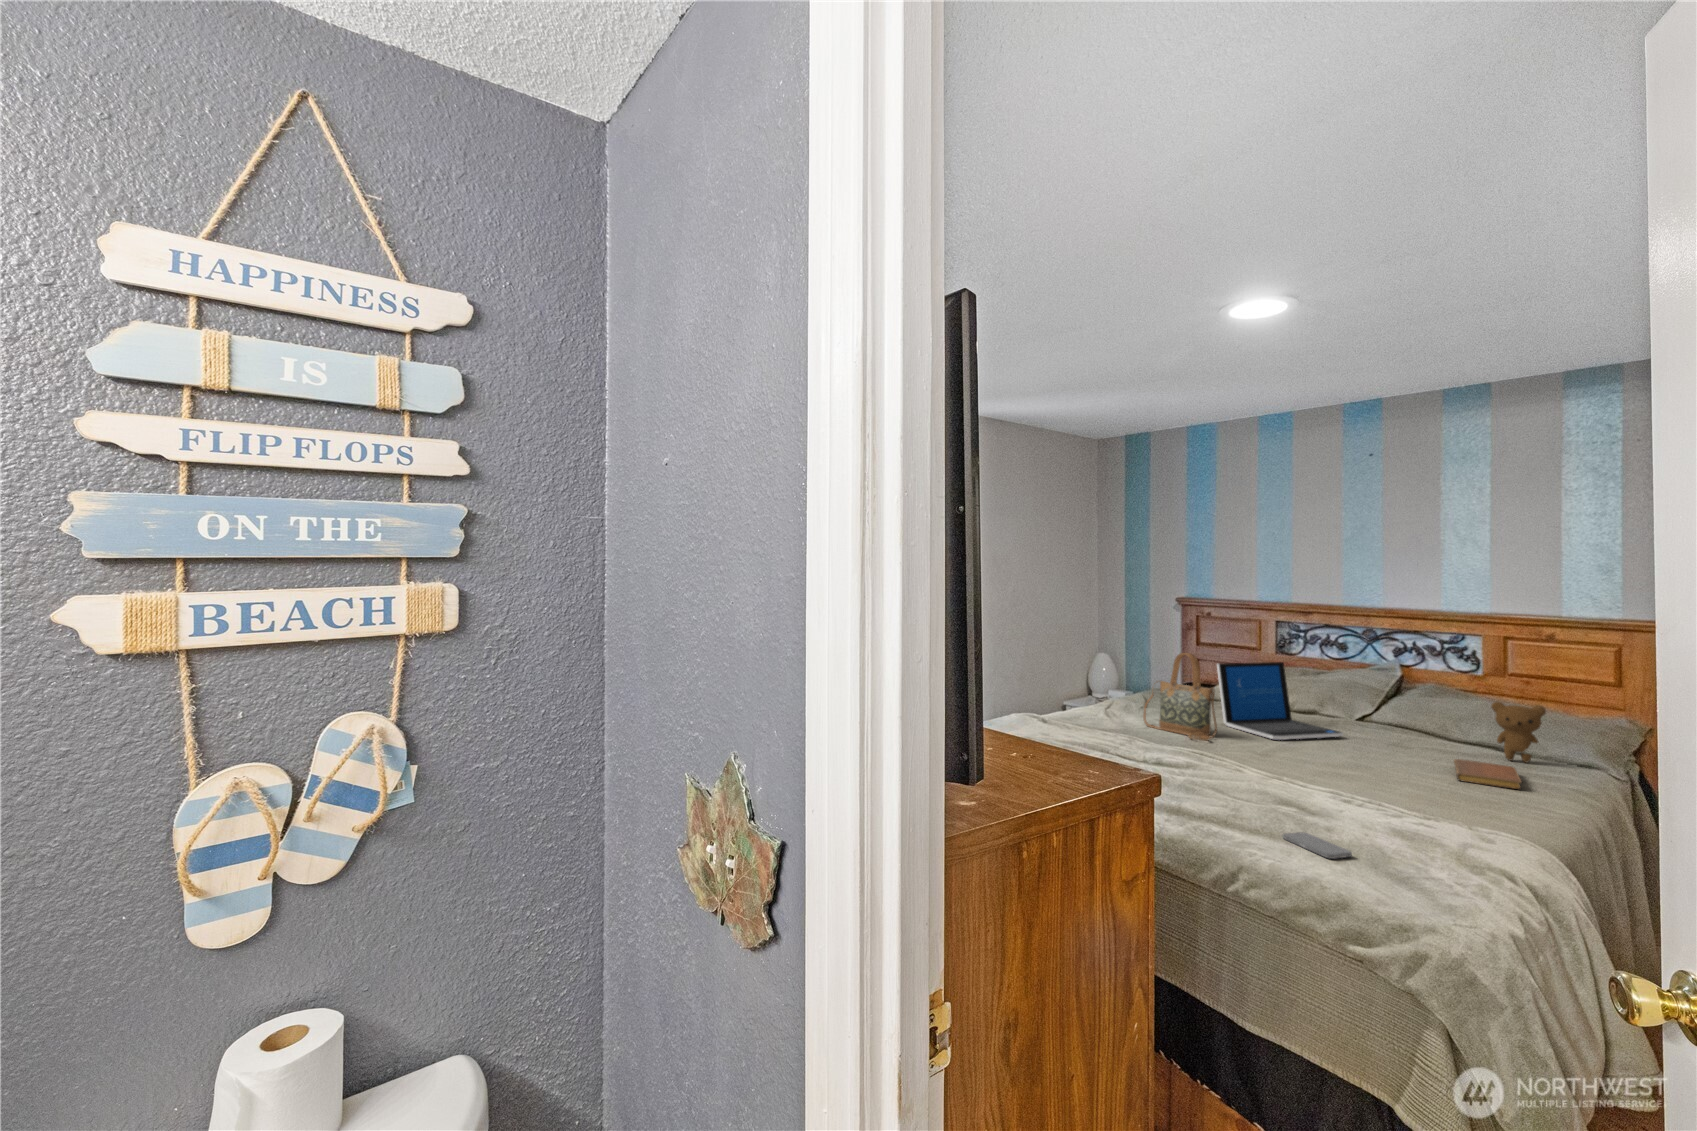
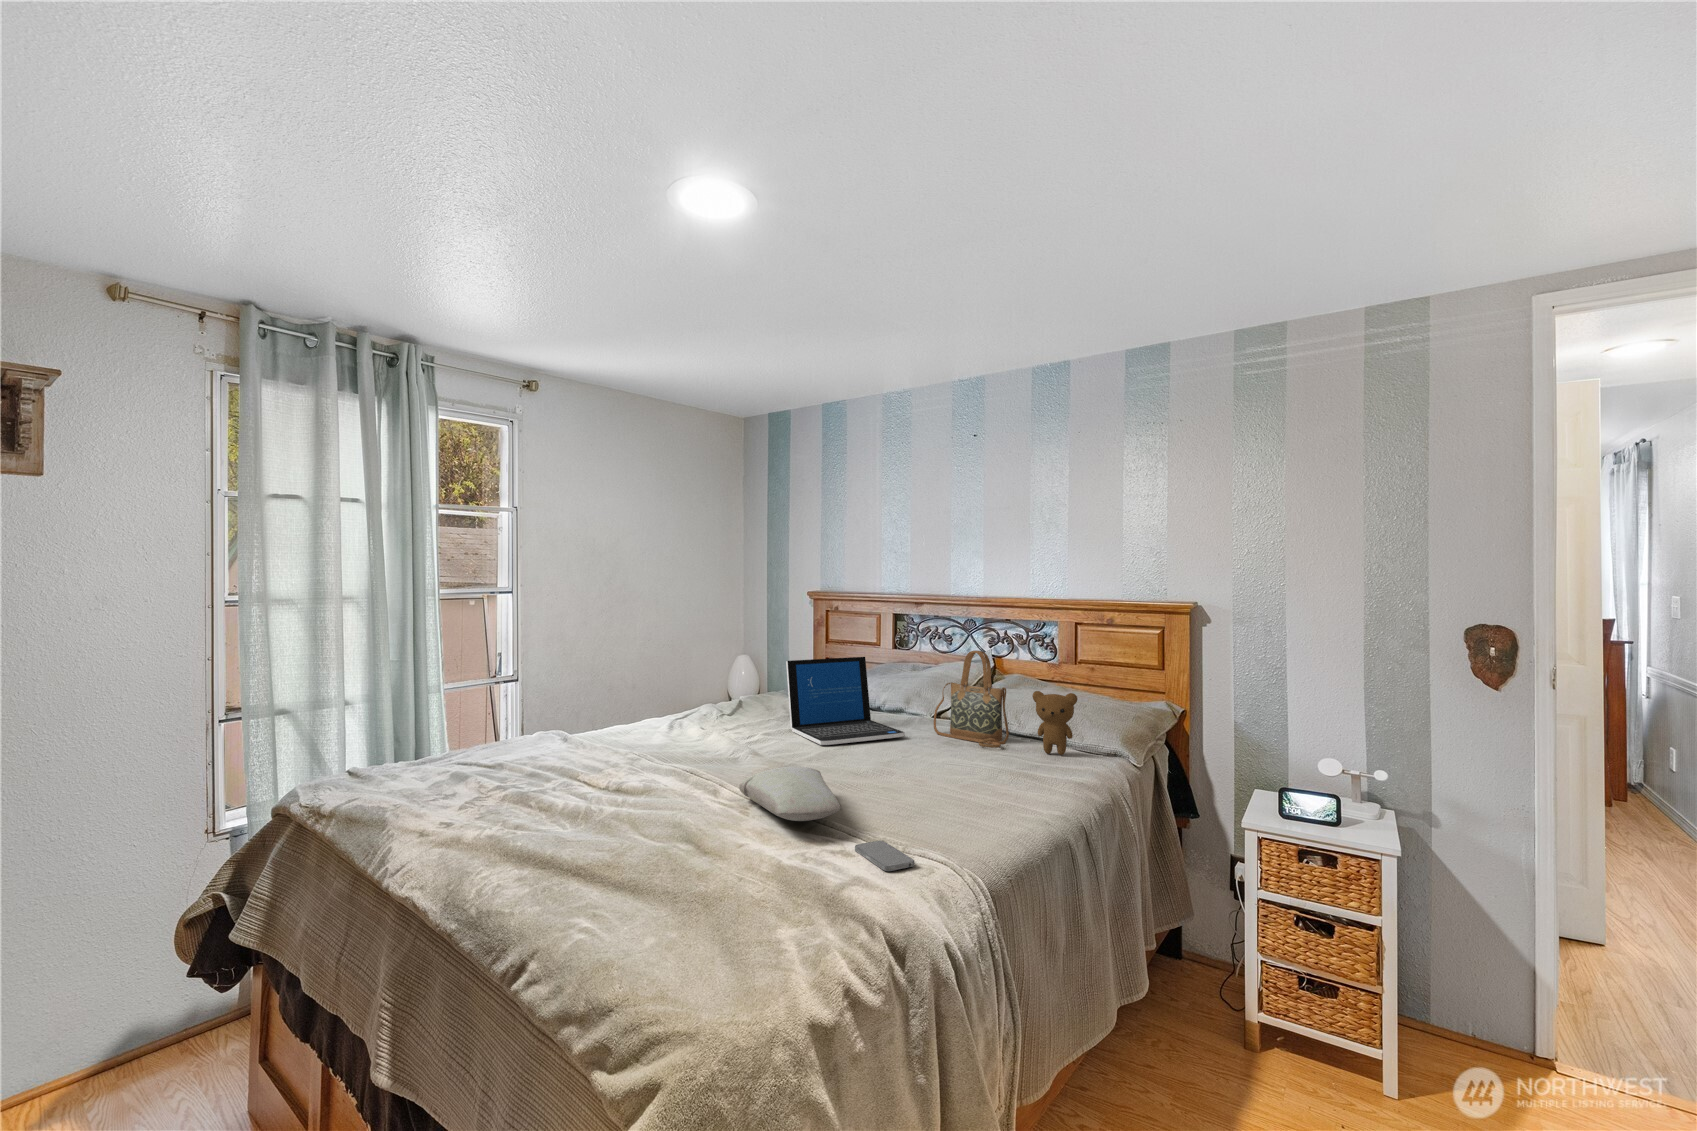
handbag: present [1143,653,1217,741] -> present [934,651,1009,748]
pillow: none [1269,756,1402,801] -> present [739,766,840,821]
notebook: present [1454,759,1521,789] -> none [962,757,1032,789]
smartphone: present [1282,832,1352,859] -> present [855,840,915,871]

